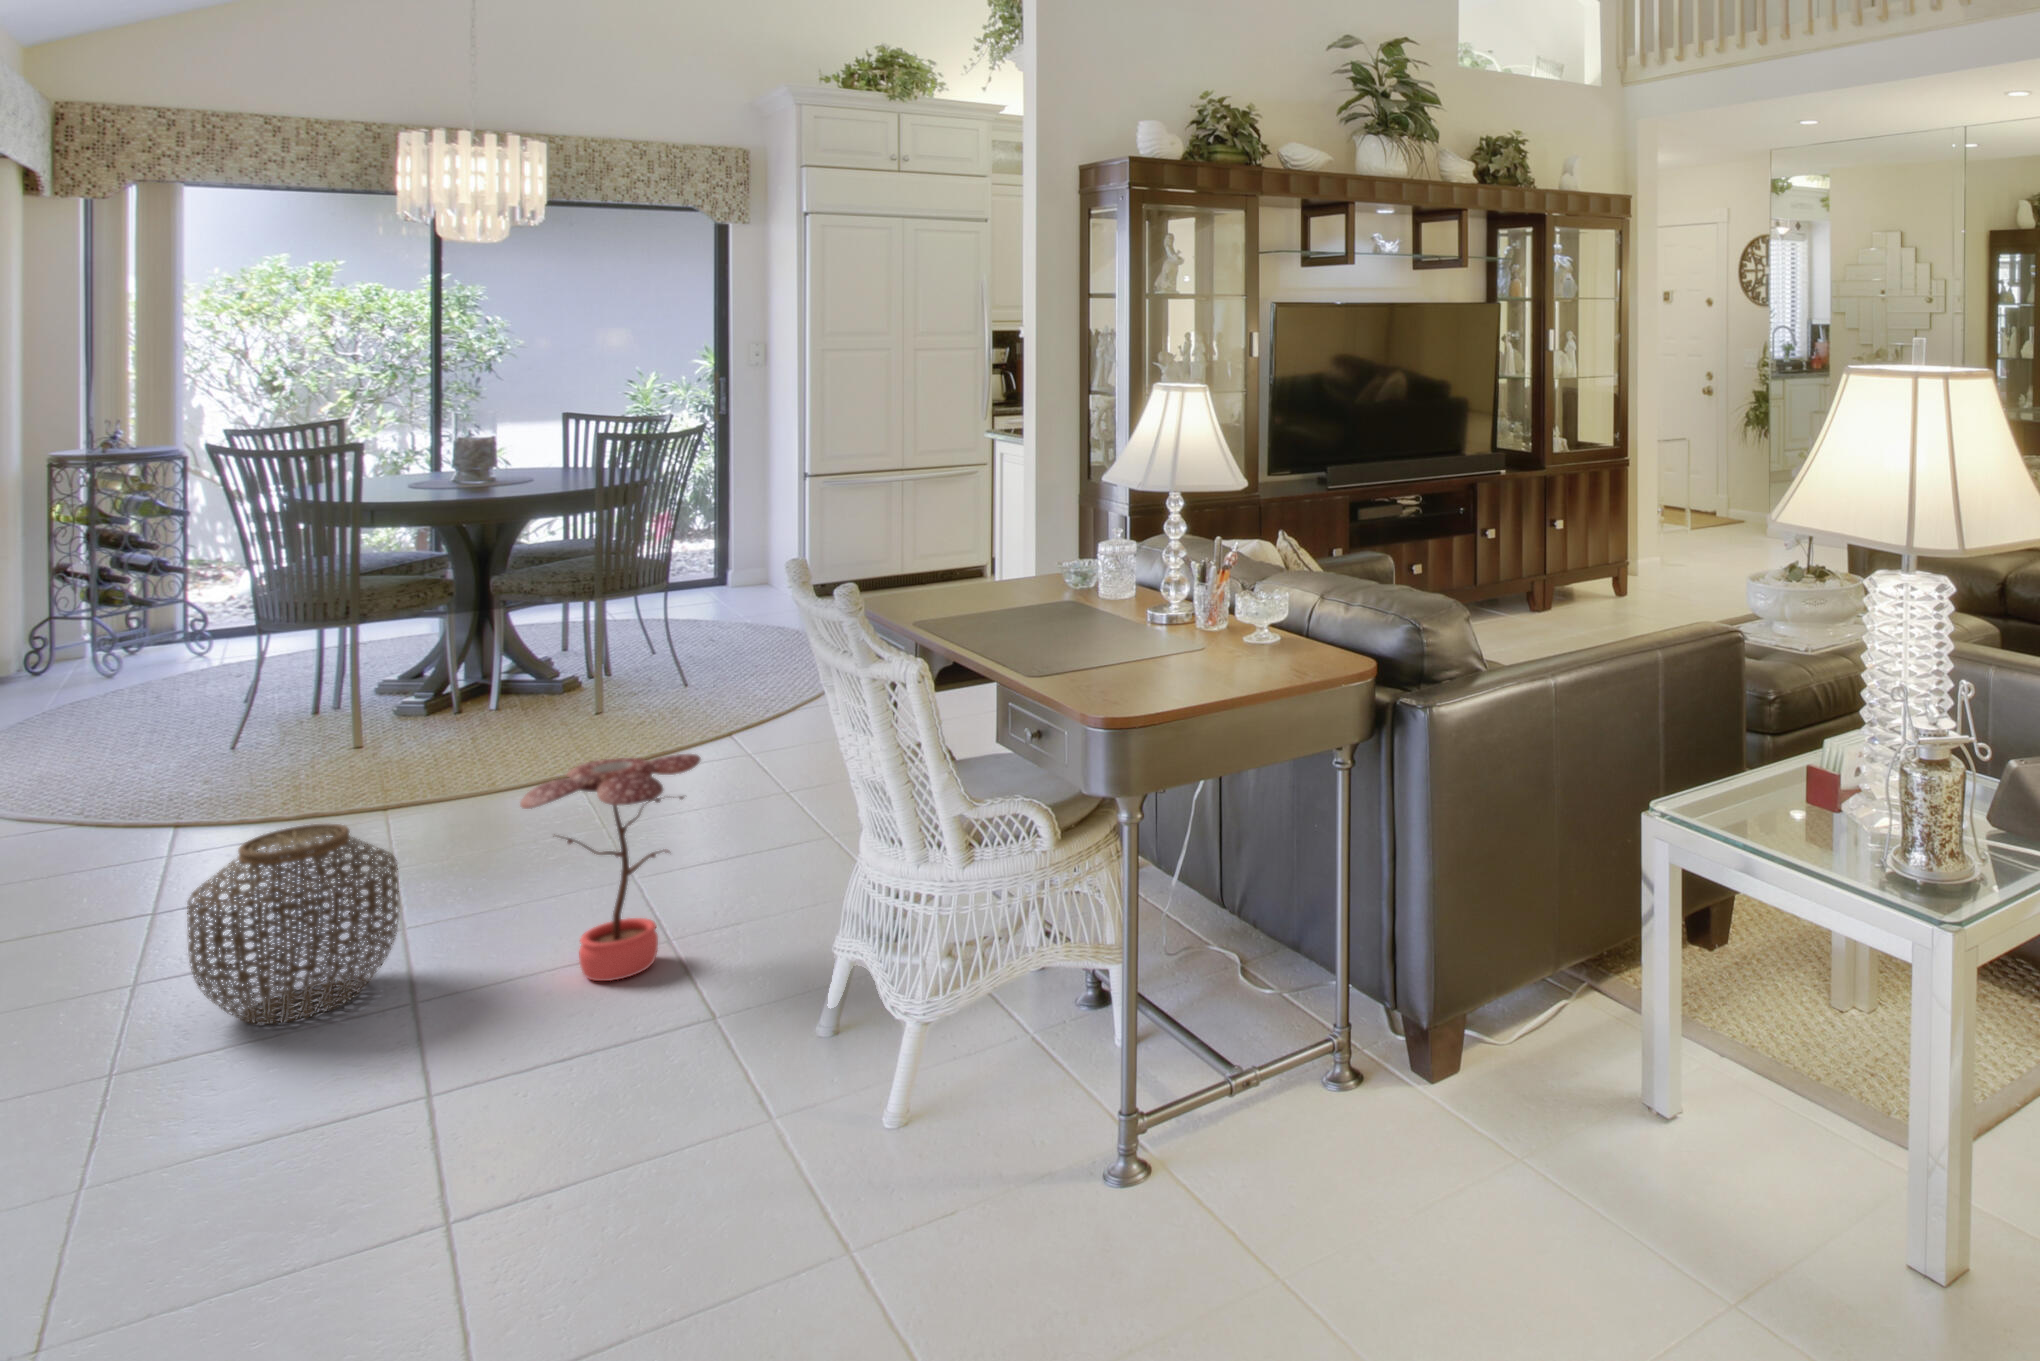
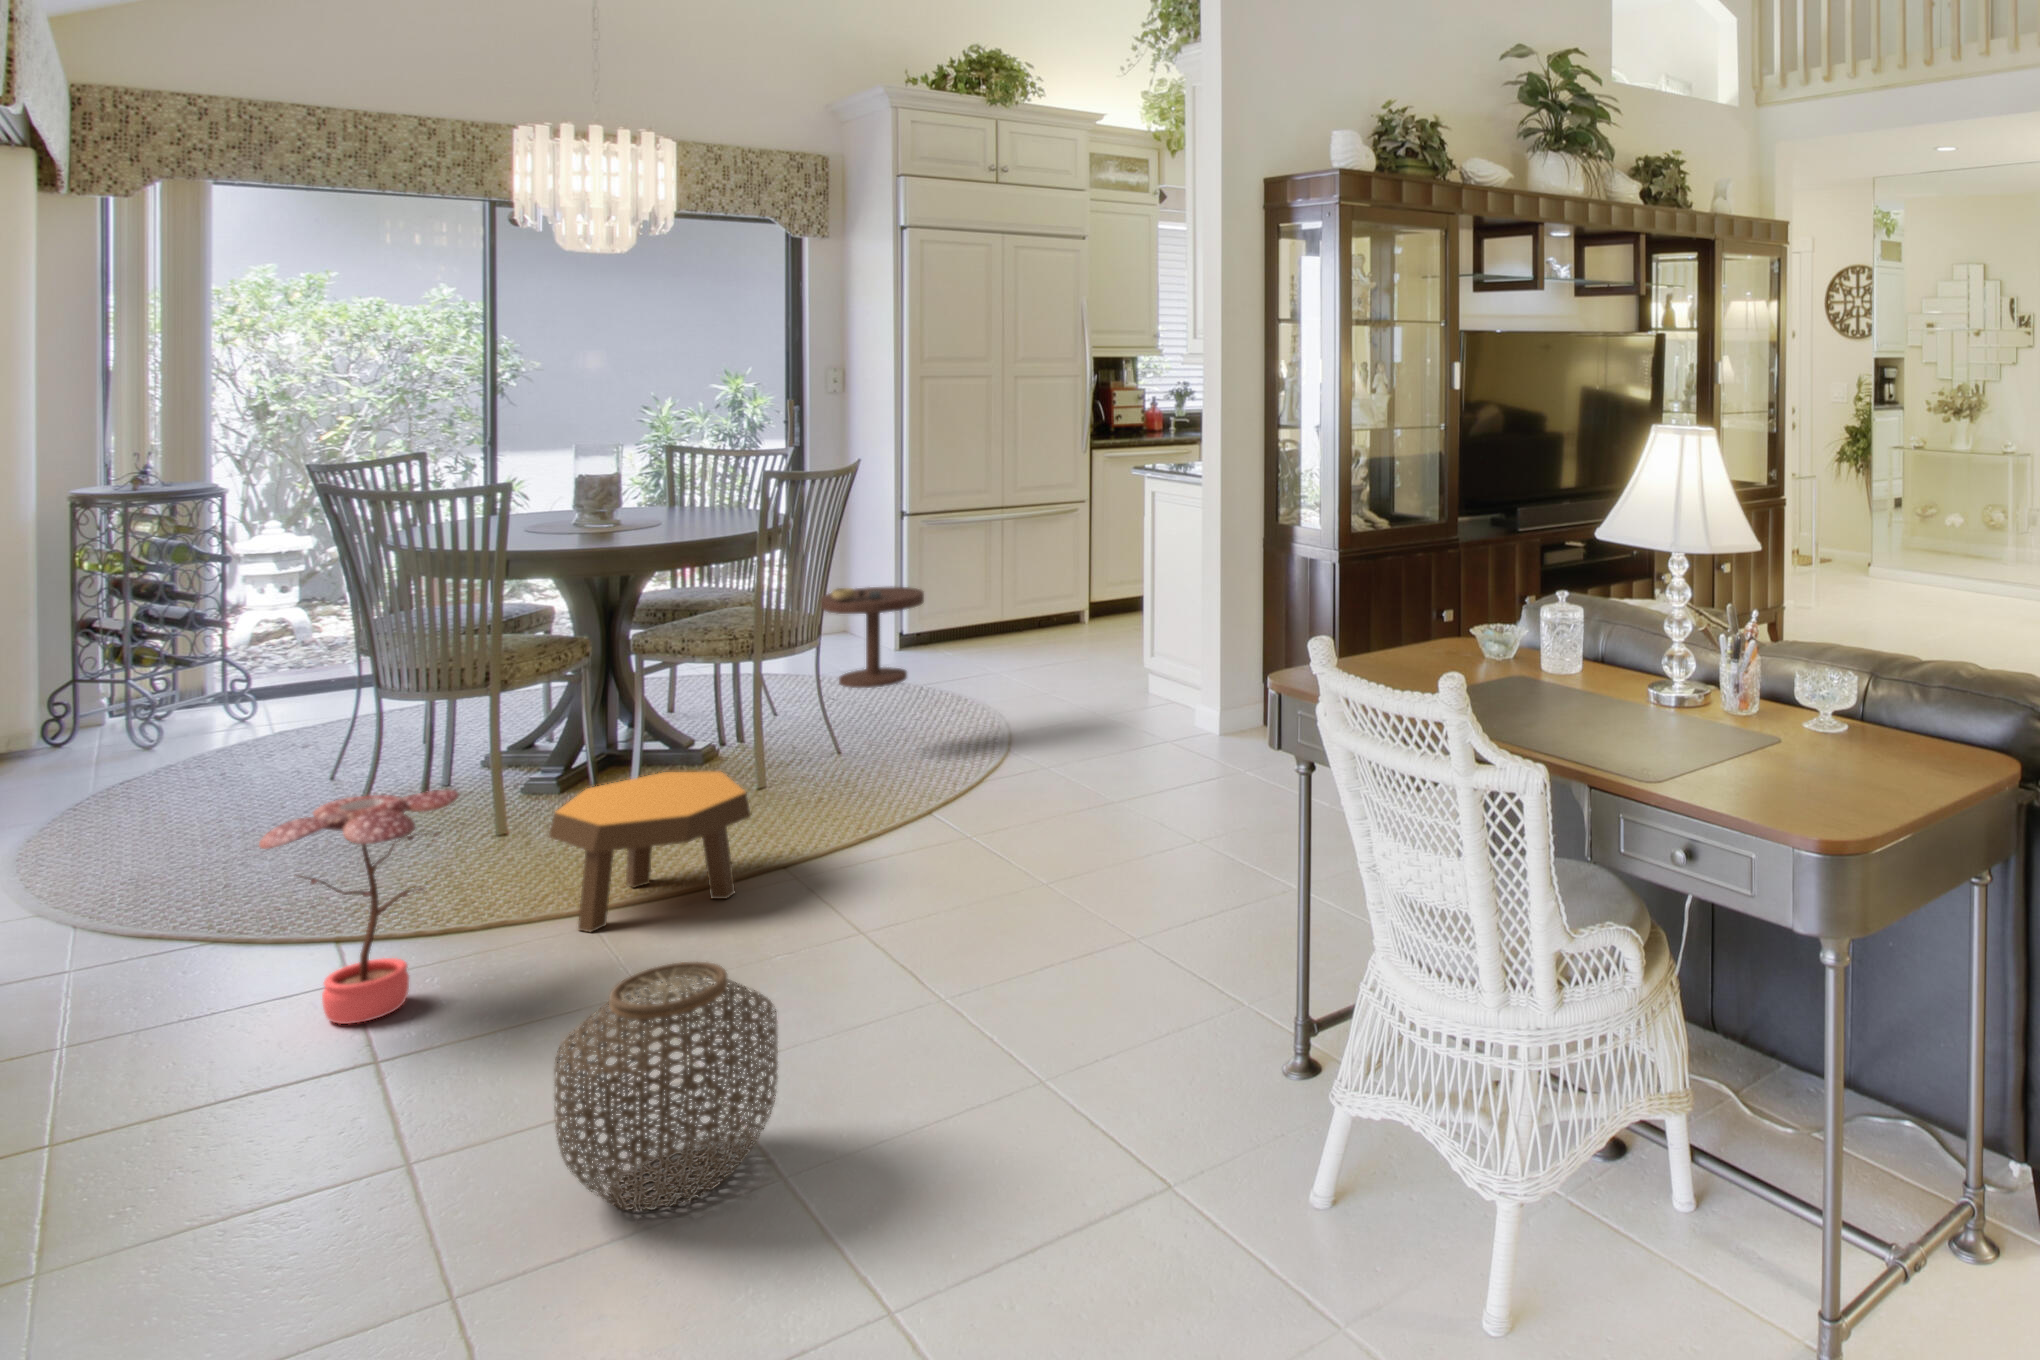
side table: none [658,537,755,695] -> present [821,587,924,688]
footstool: none [344,690,524,822] -> present [549,772,751,932]
potted plant: present [520,754,701,981] -> present [259,790,459,1024]

